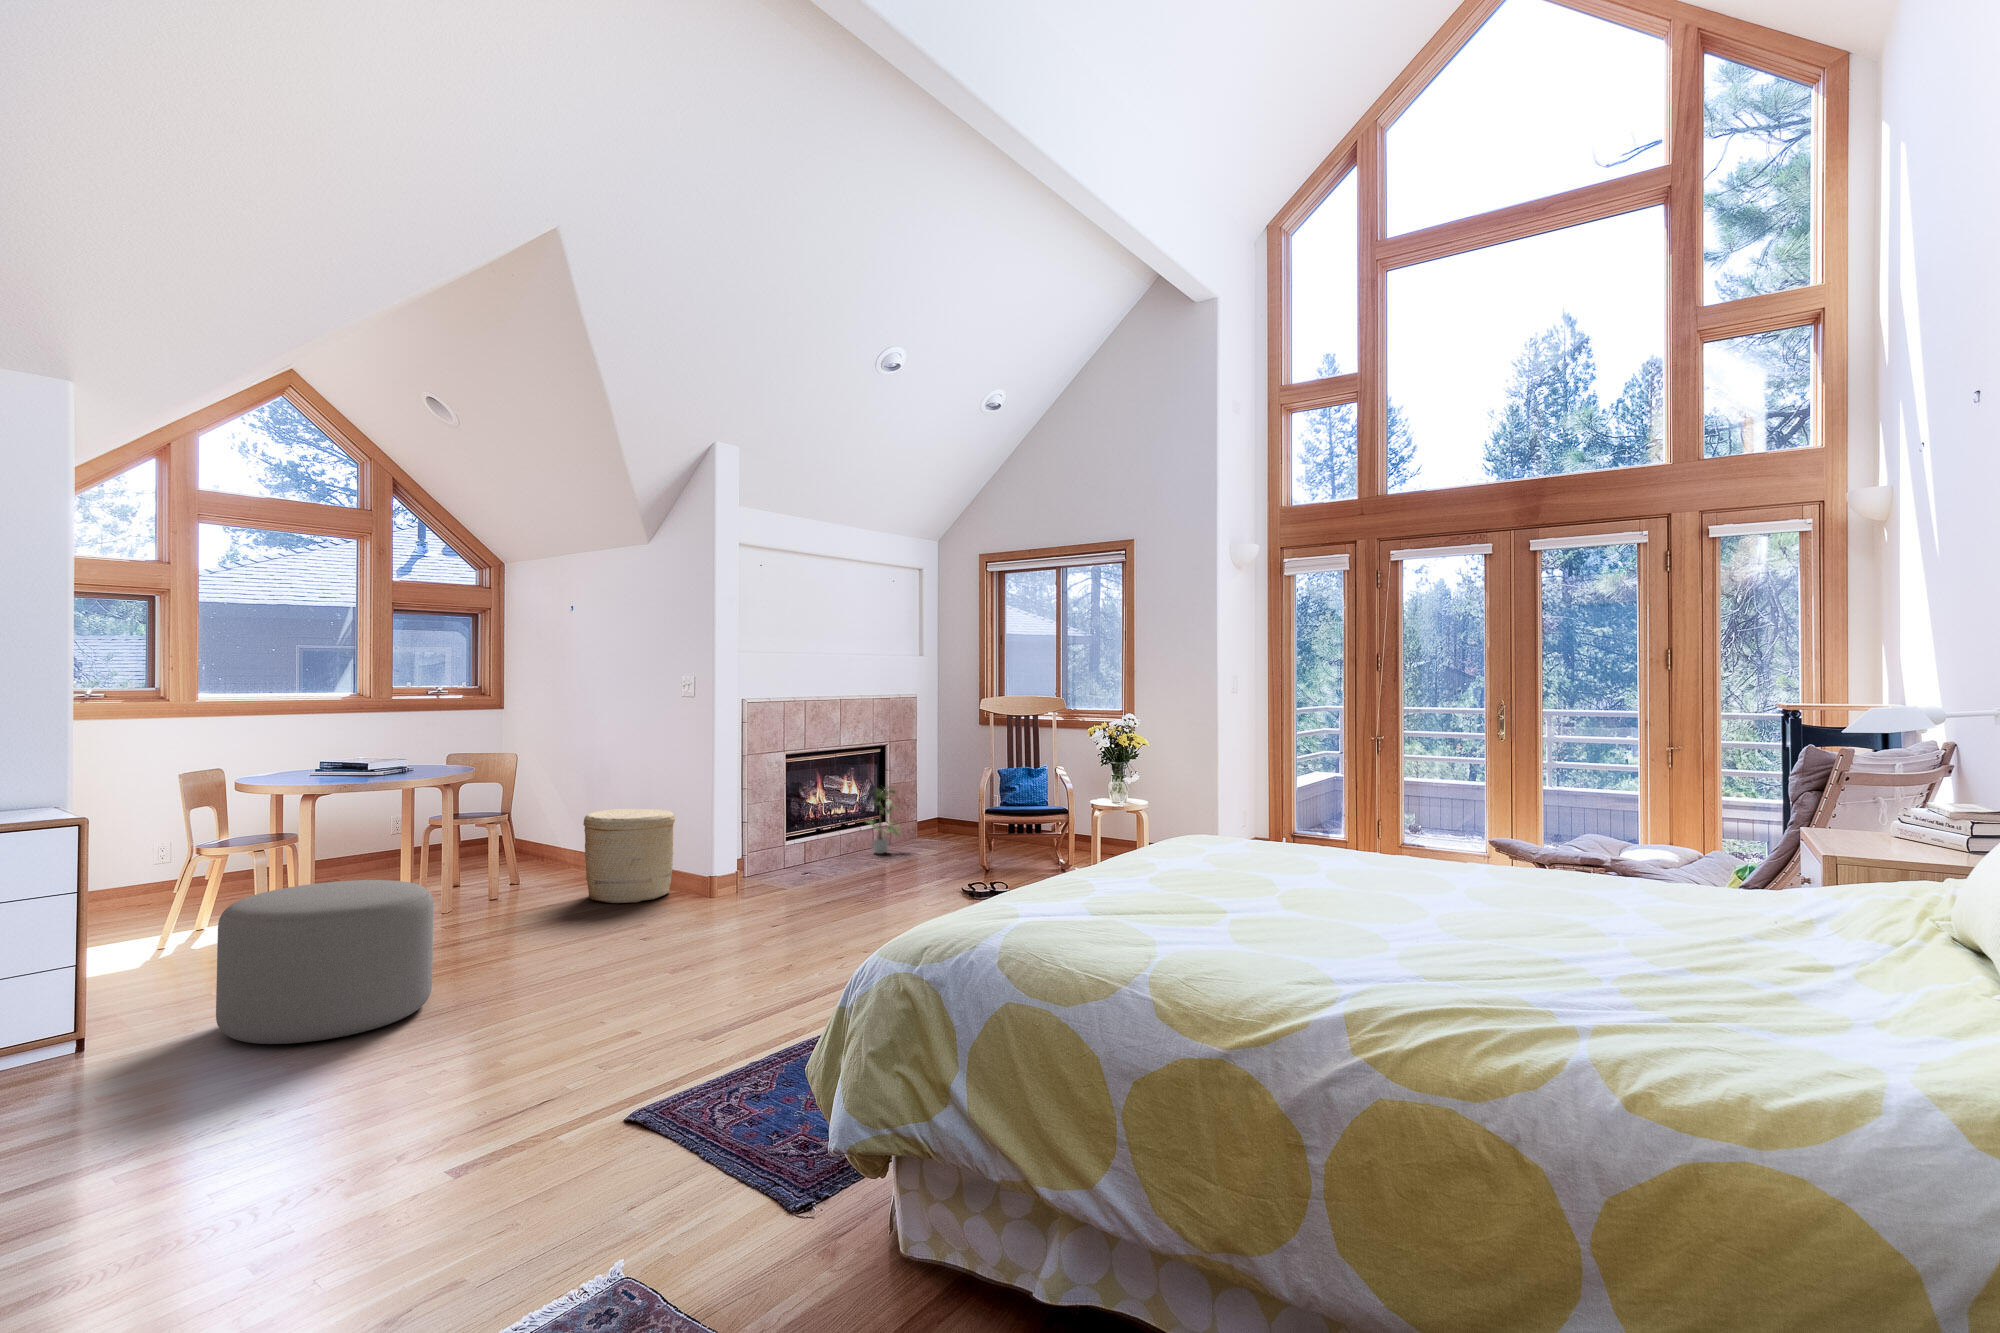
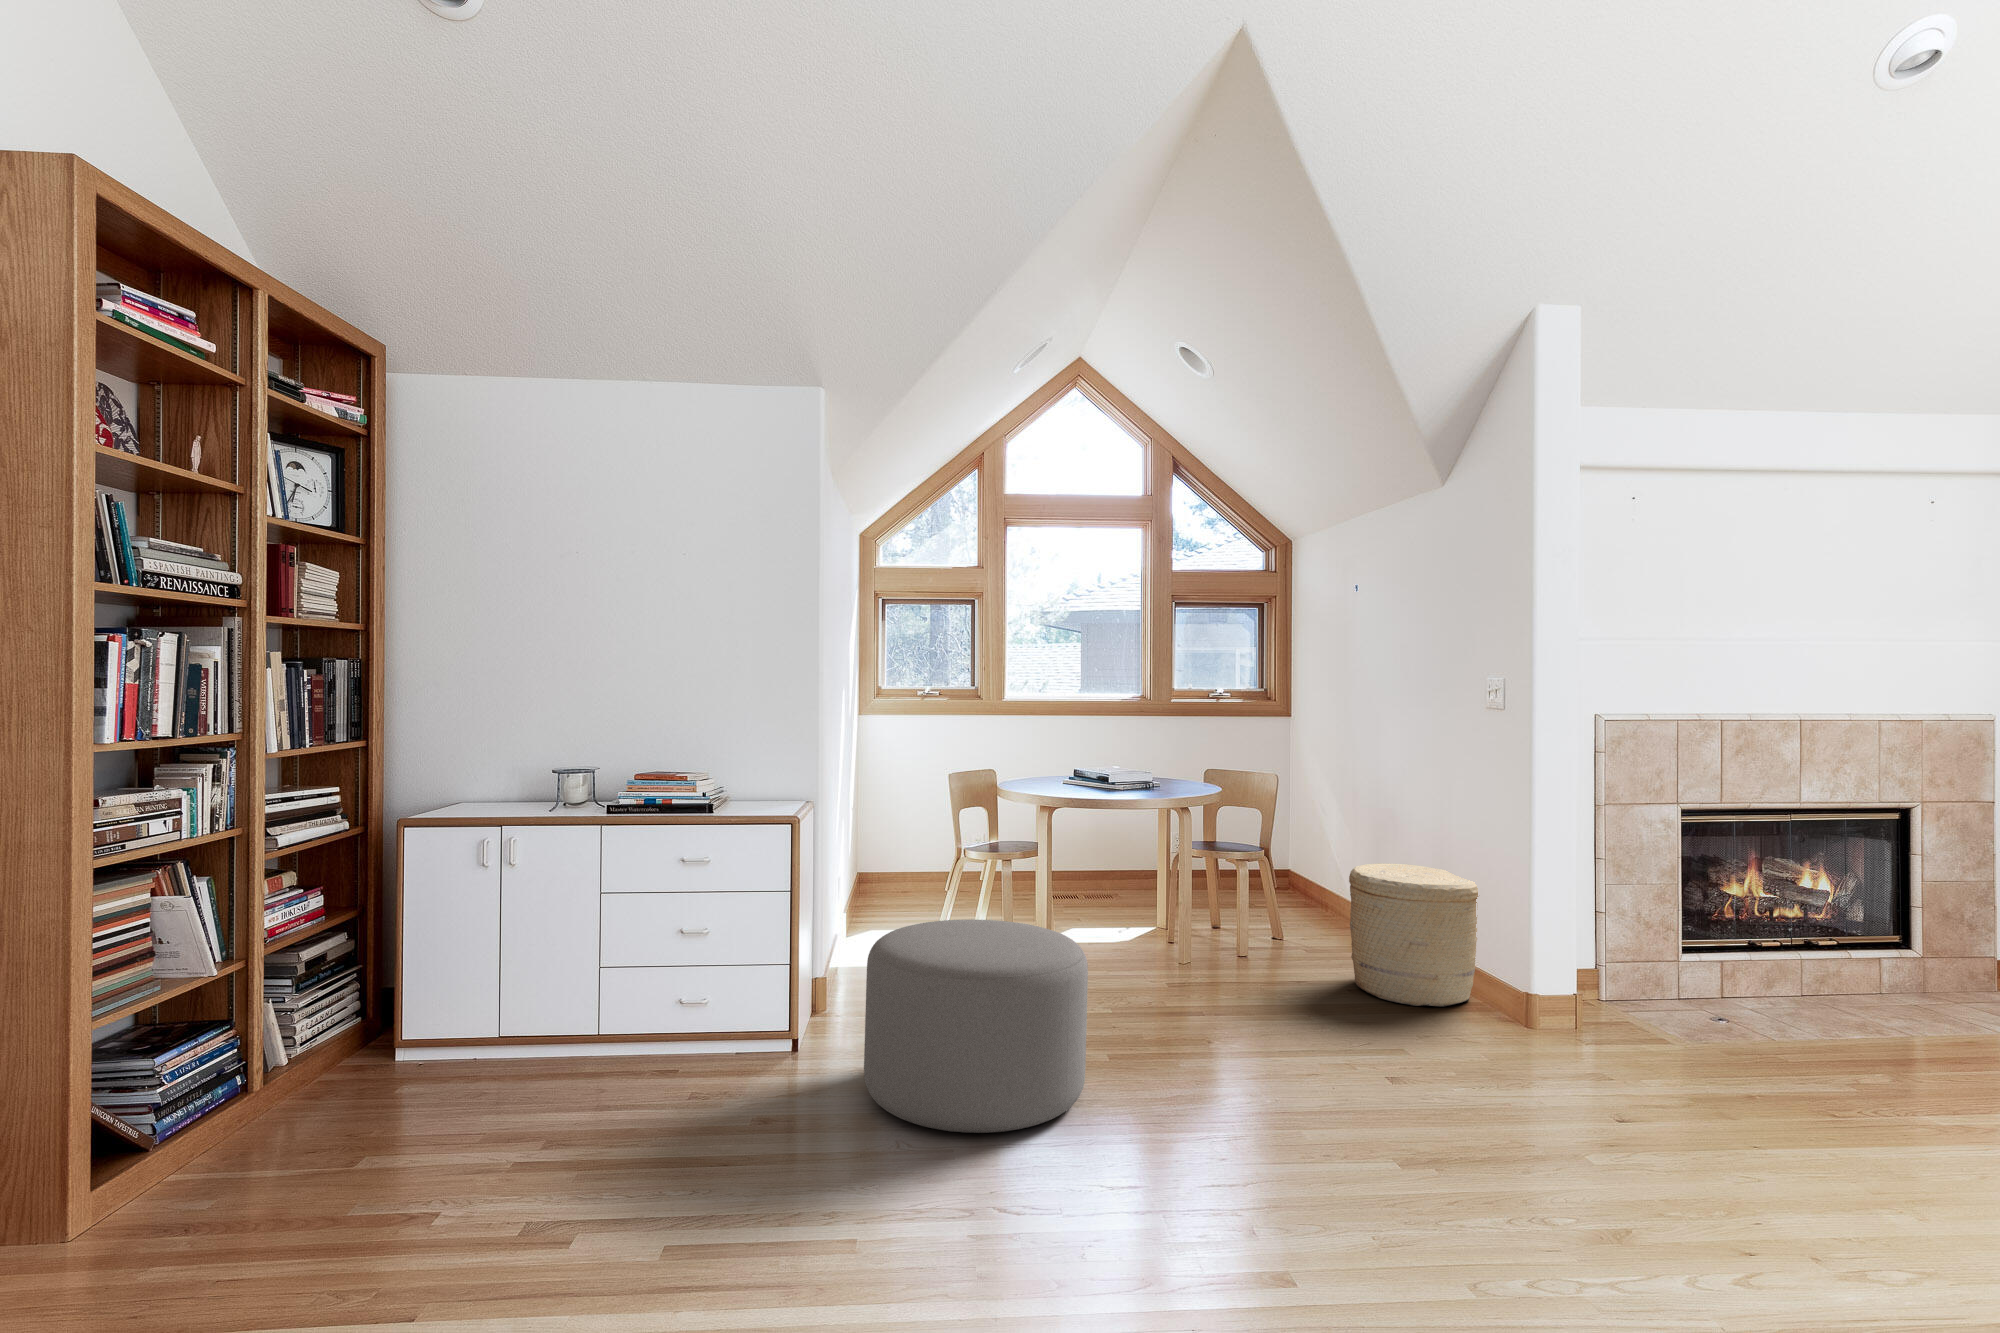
potted plant: present [869,787,899,854] -> none [1847,880,1938,1004]

